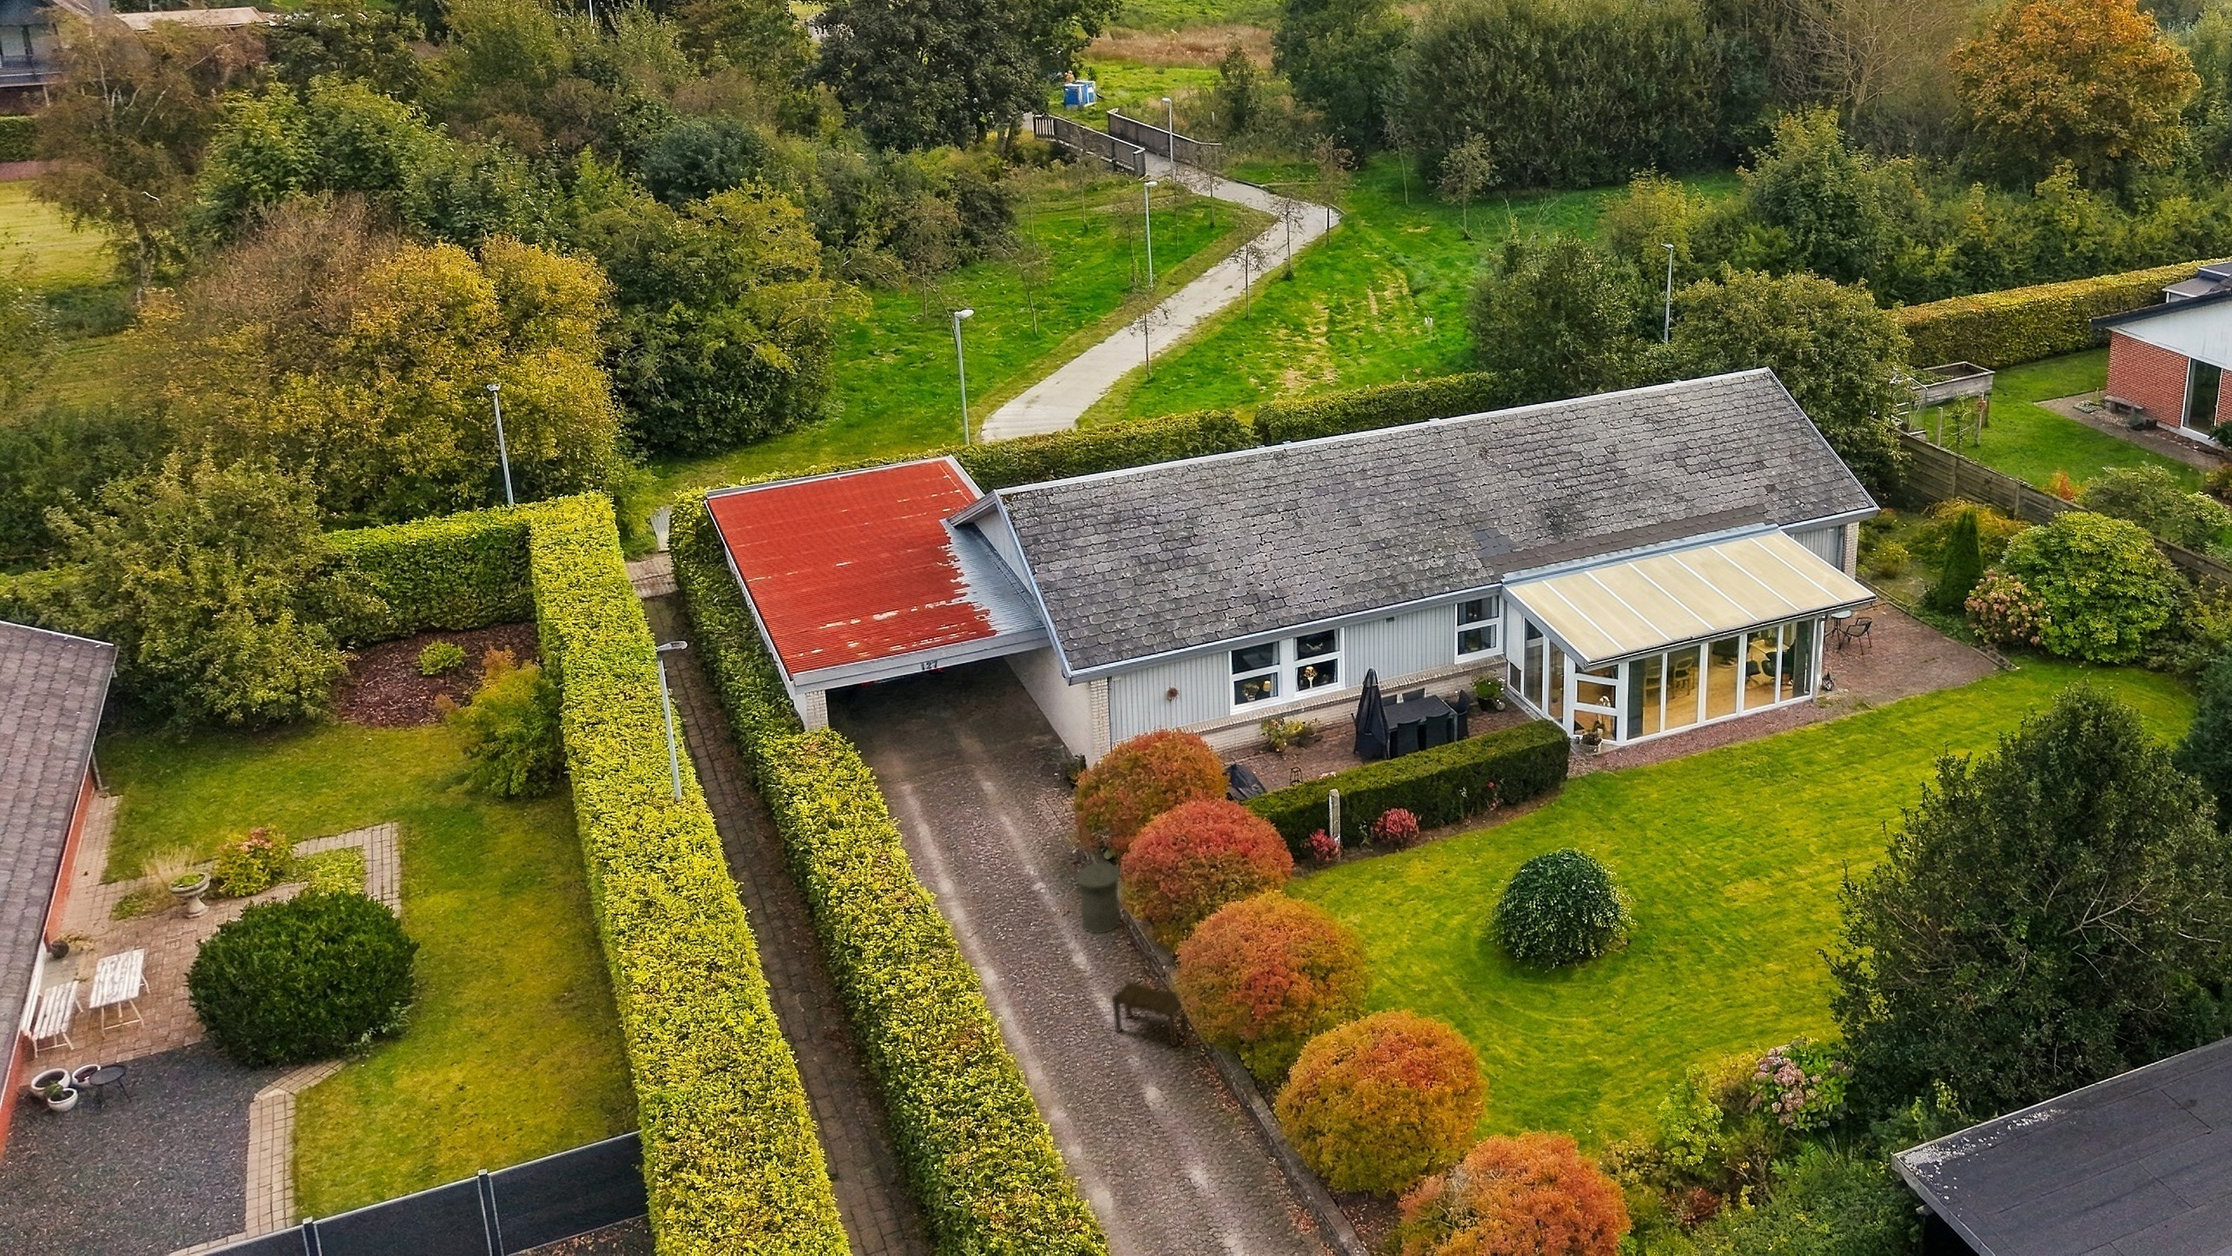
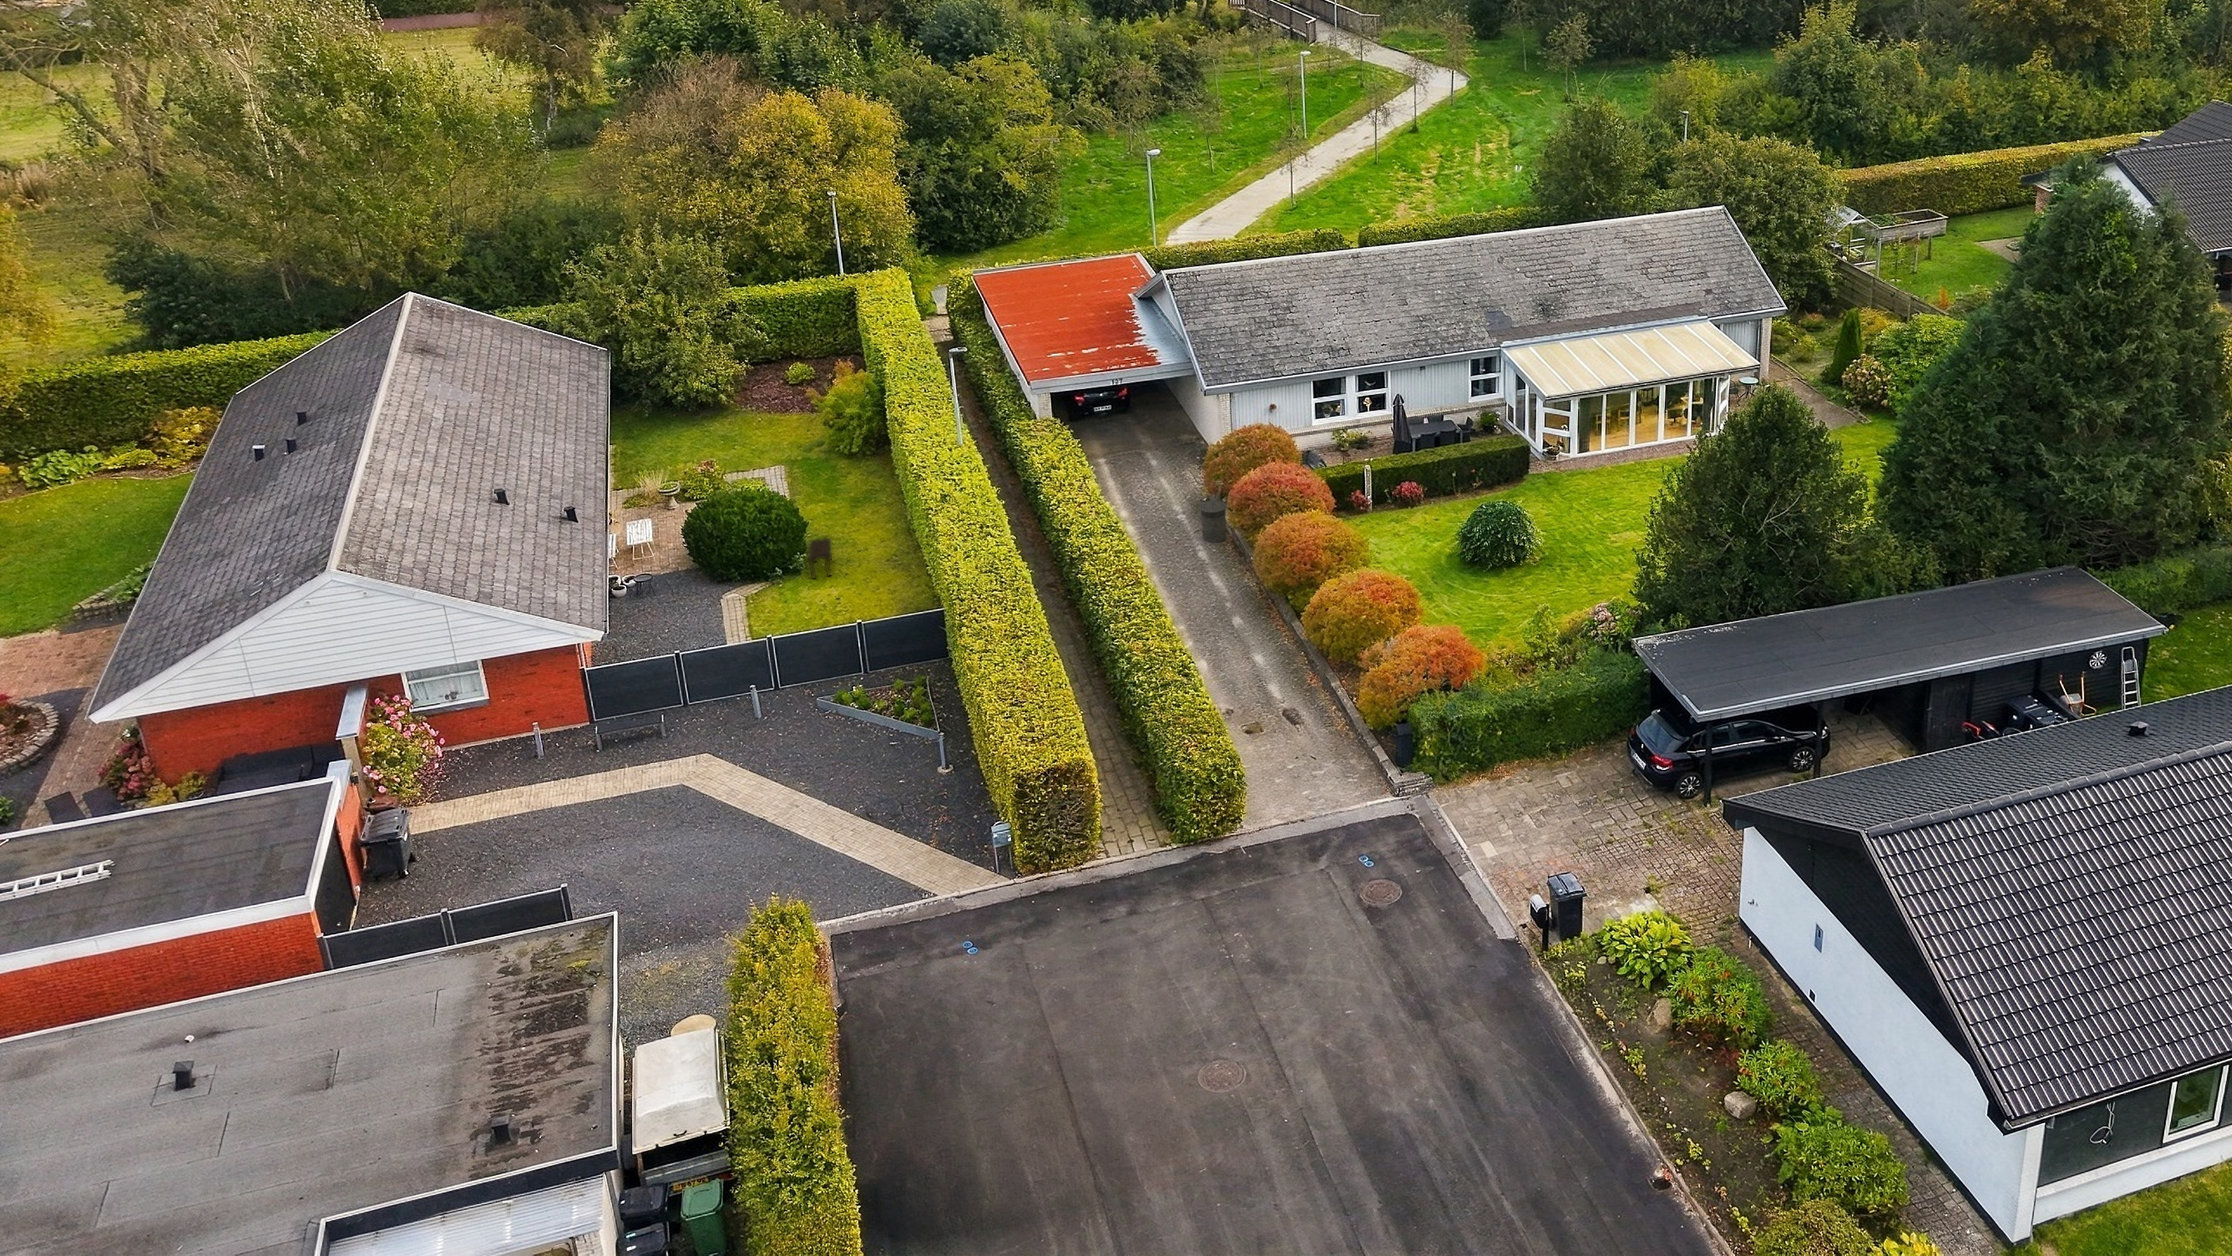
bench: present [1112,982,1188,1045] -> present [808,538,832,578]

